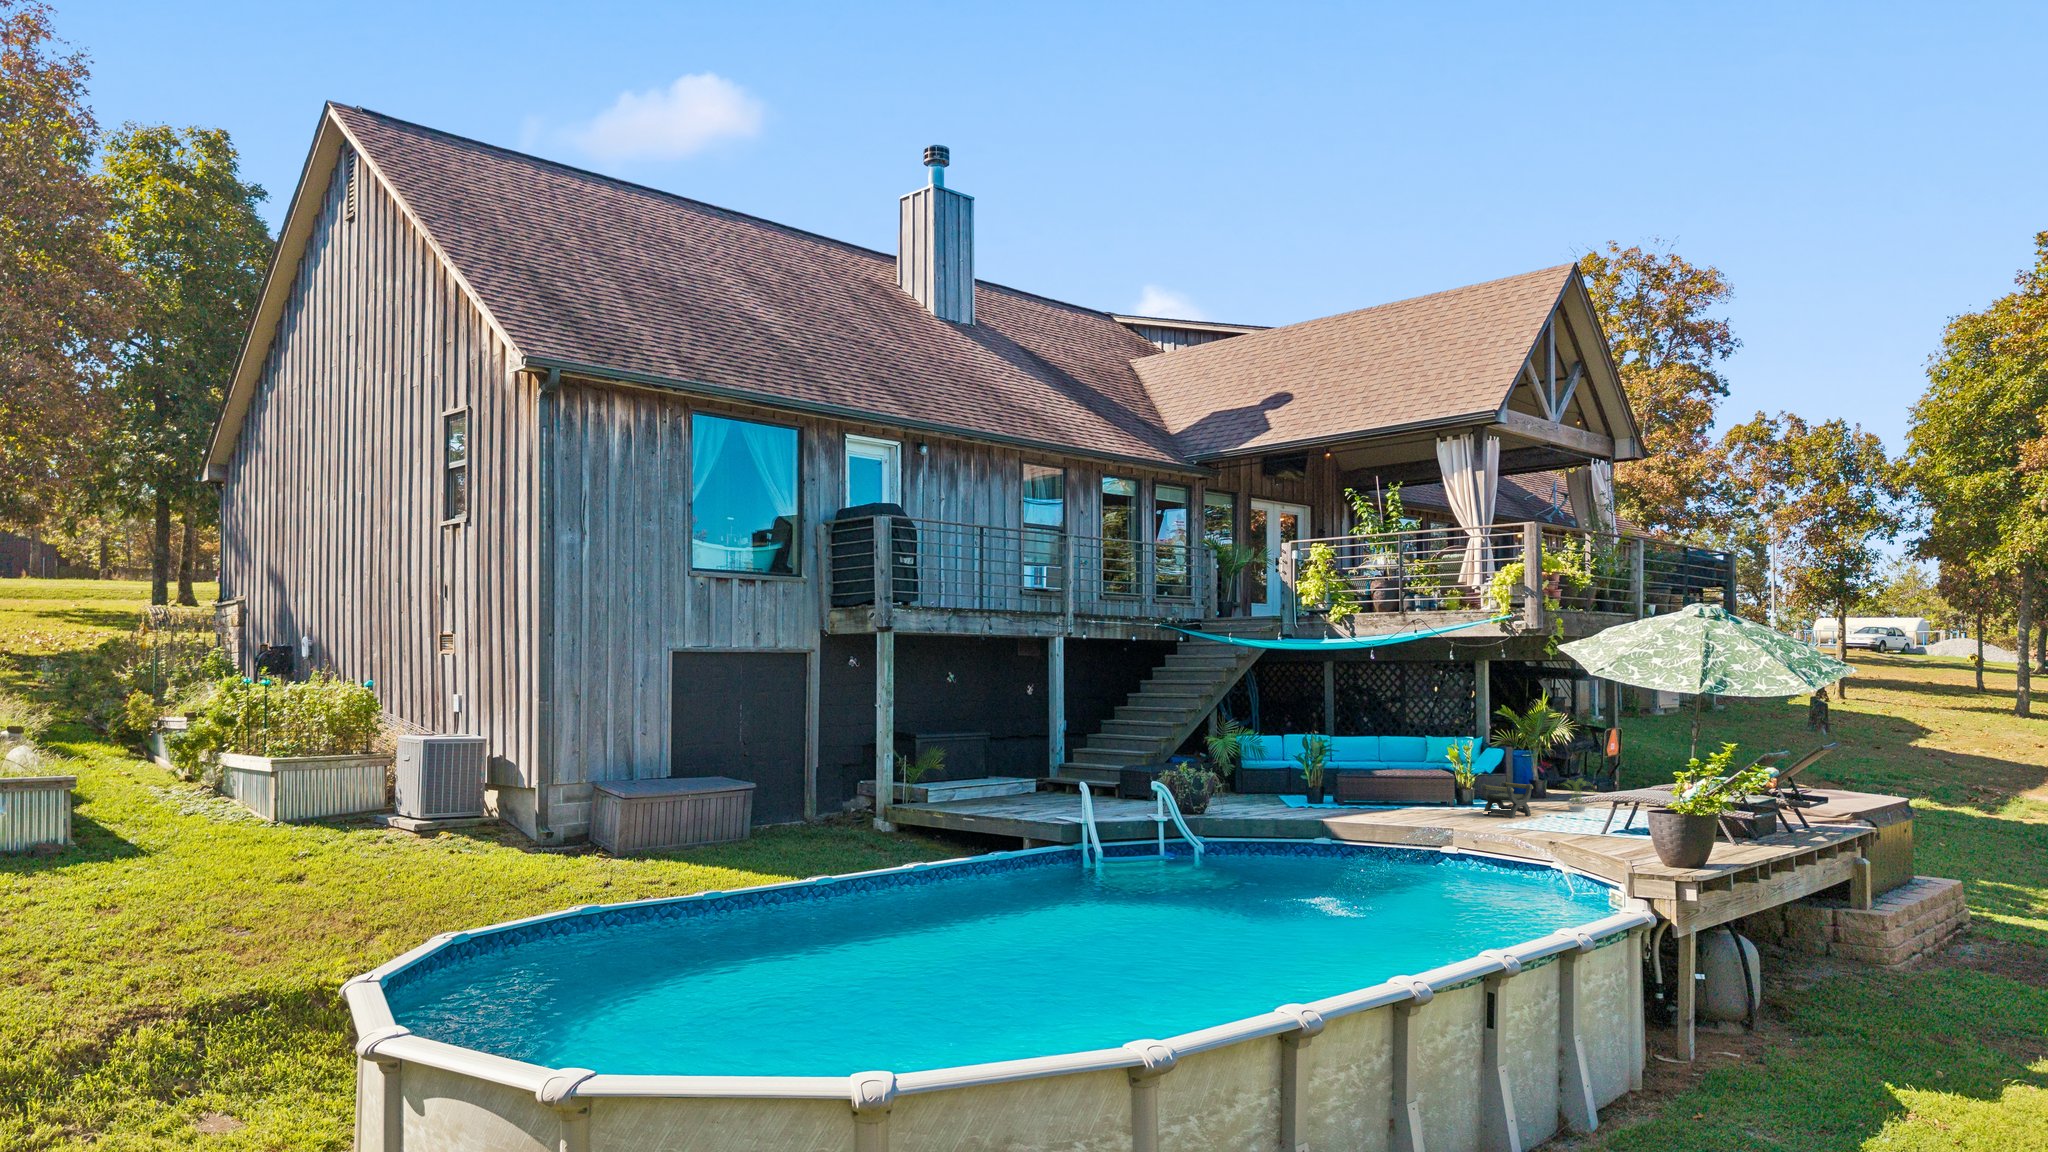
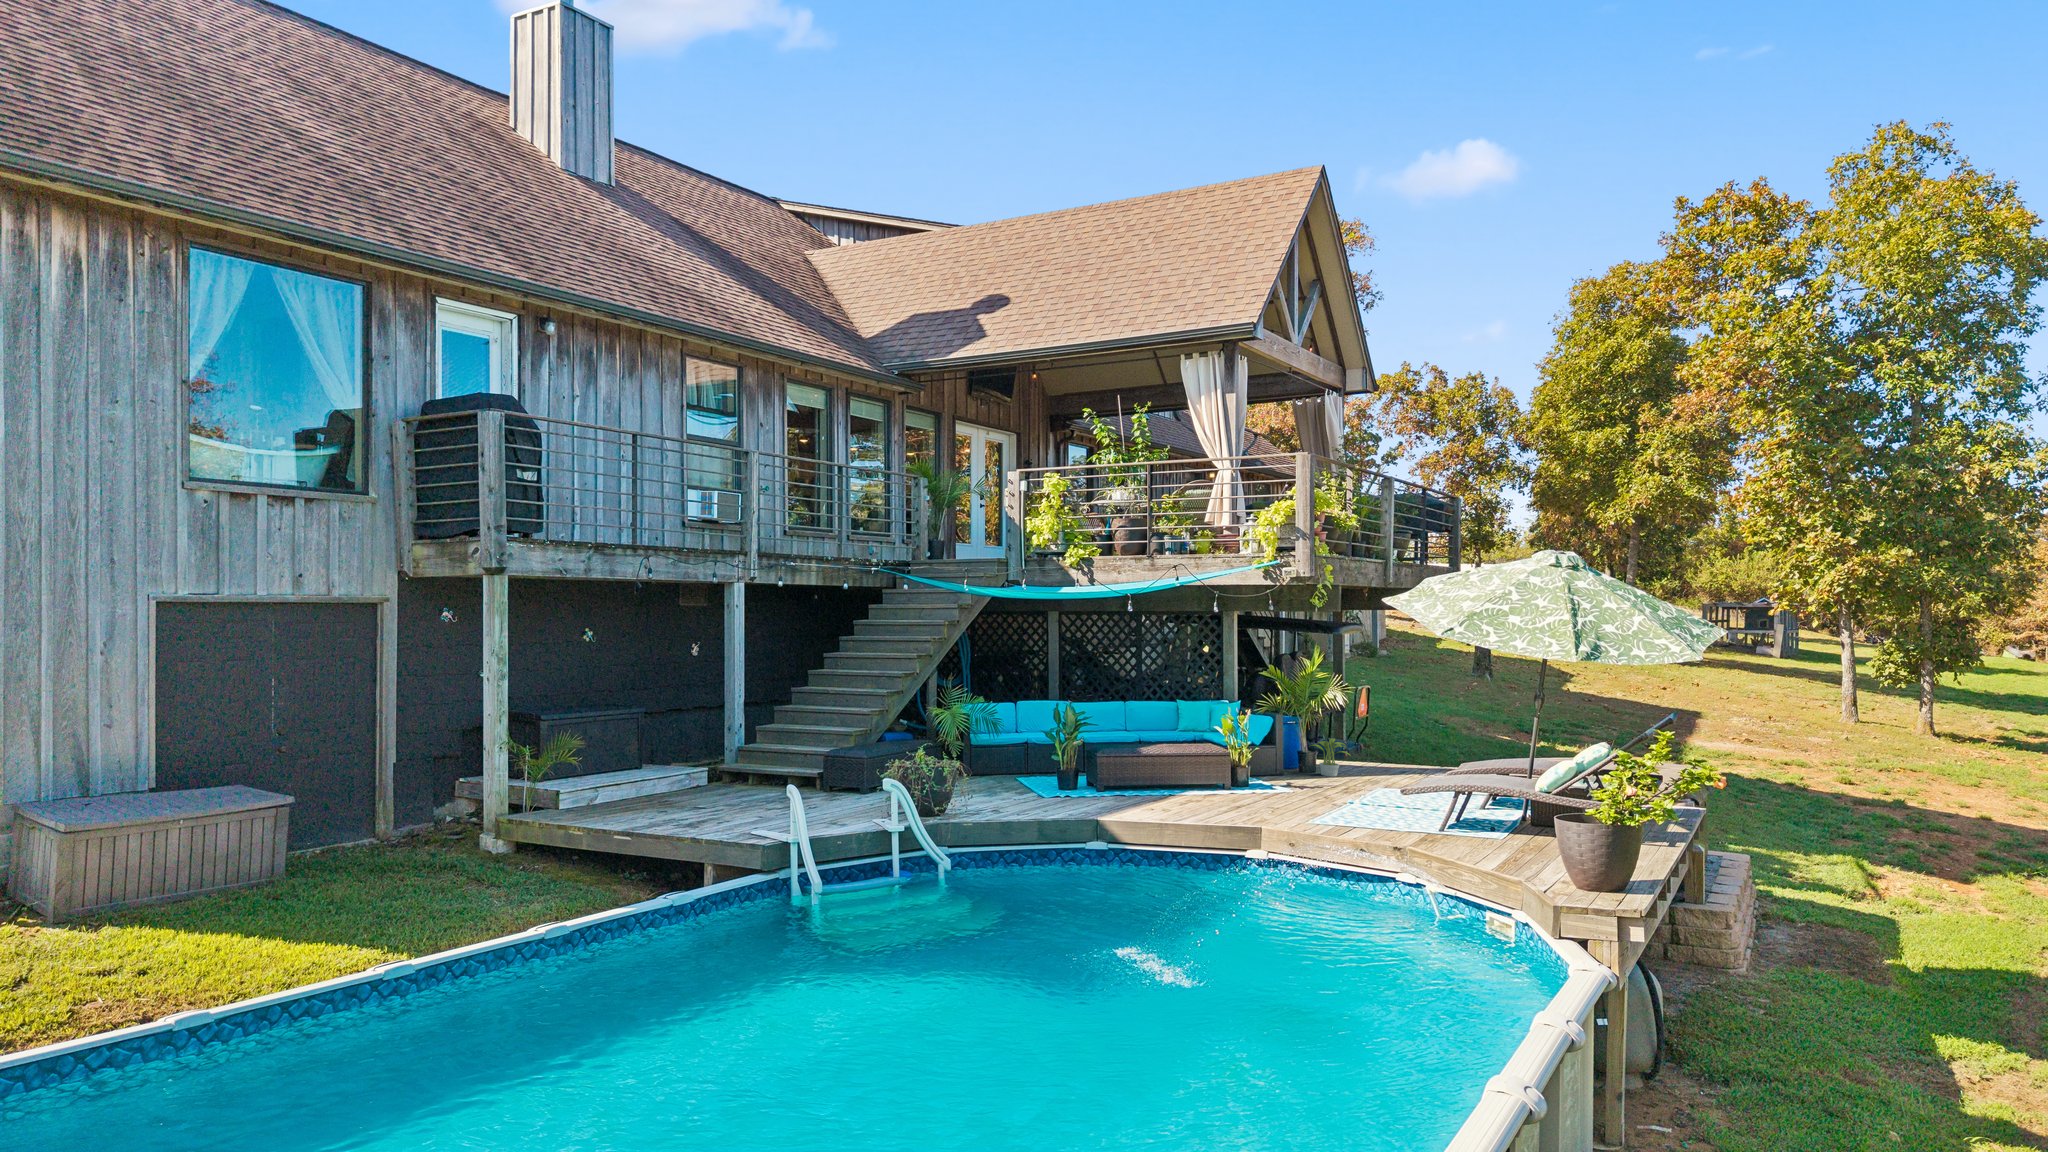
stool: present [1481,781,1533,818] -> none [1243,747,1296,792]

